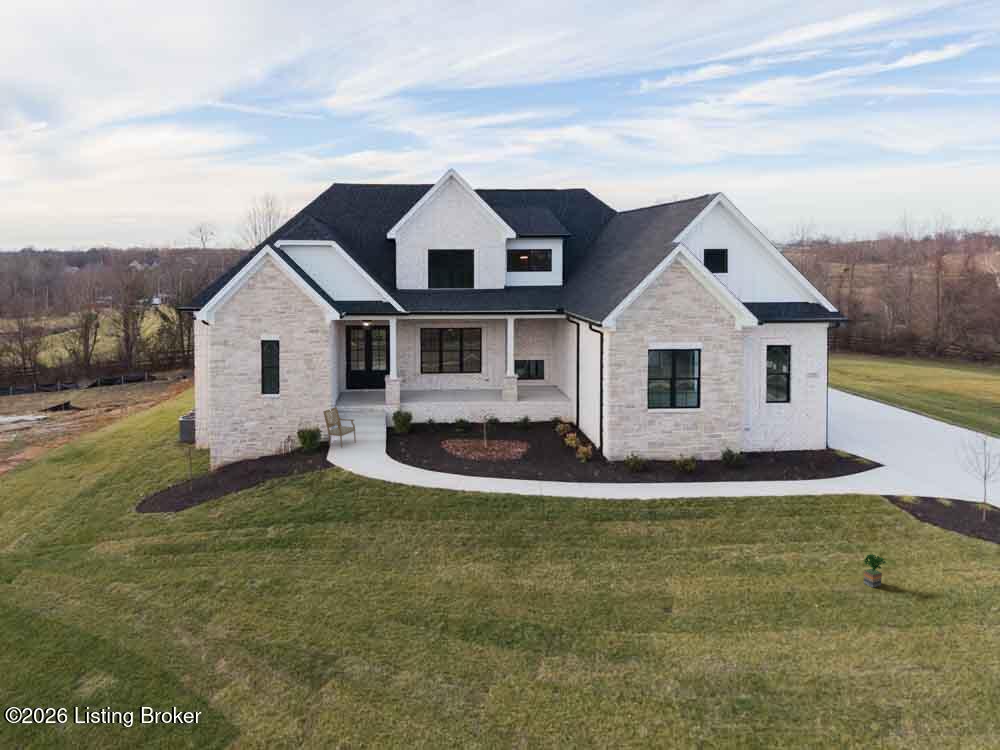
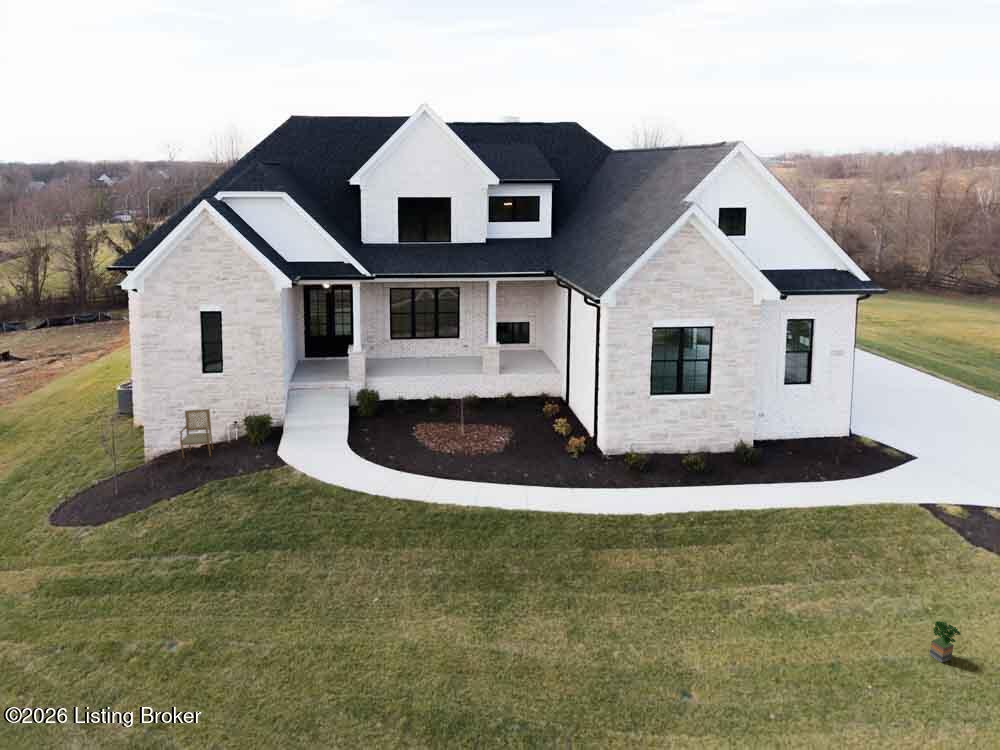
chair: present [323,407,356,447] -> present [180,409,213,458]

